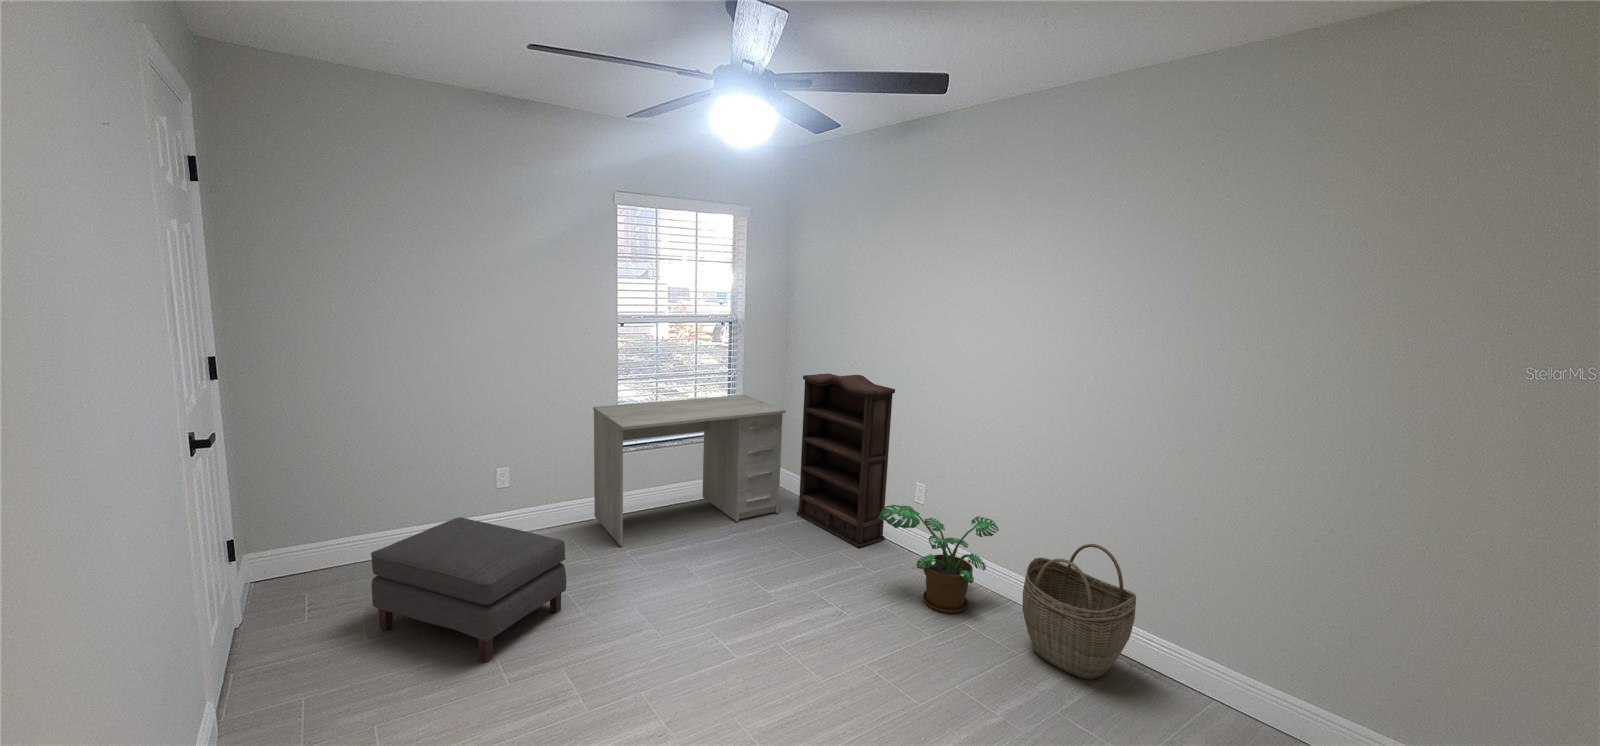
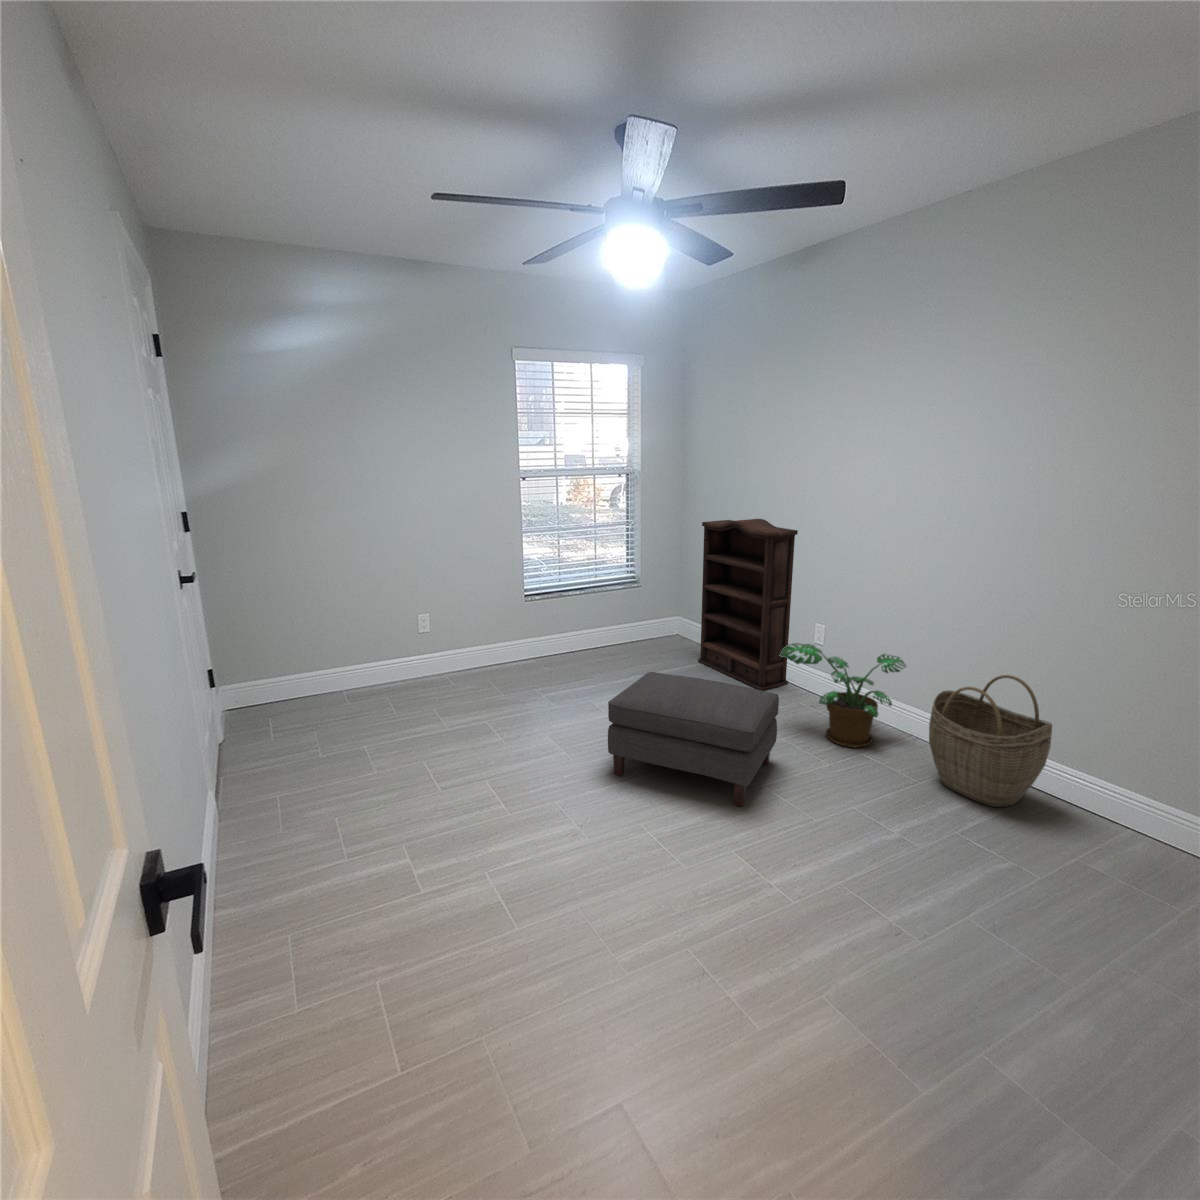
desk: present [593,395,786,546] -> none [500,546,685,687]
ottoman: present [371,517,566,662] -> present [608,672,779,807]

